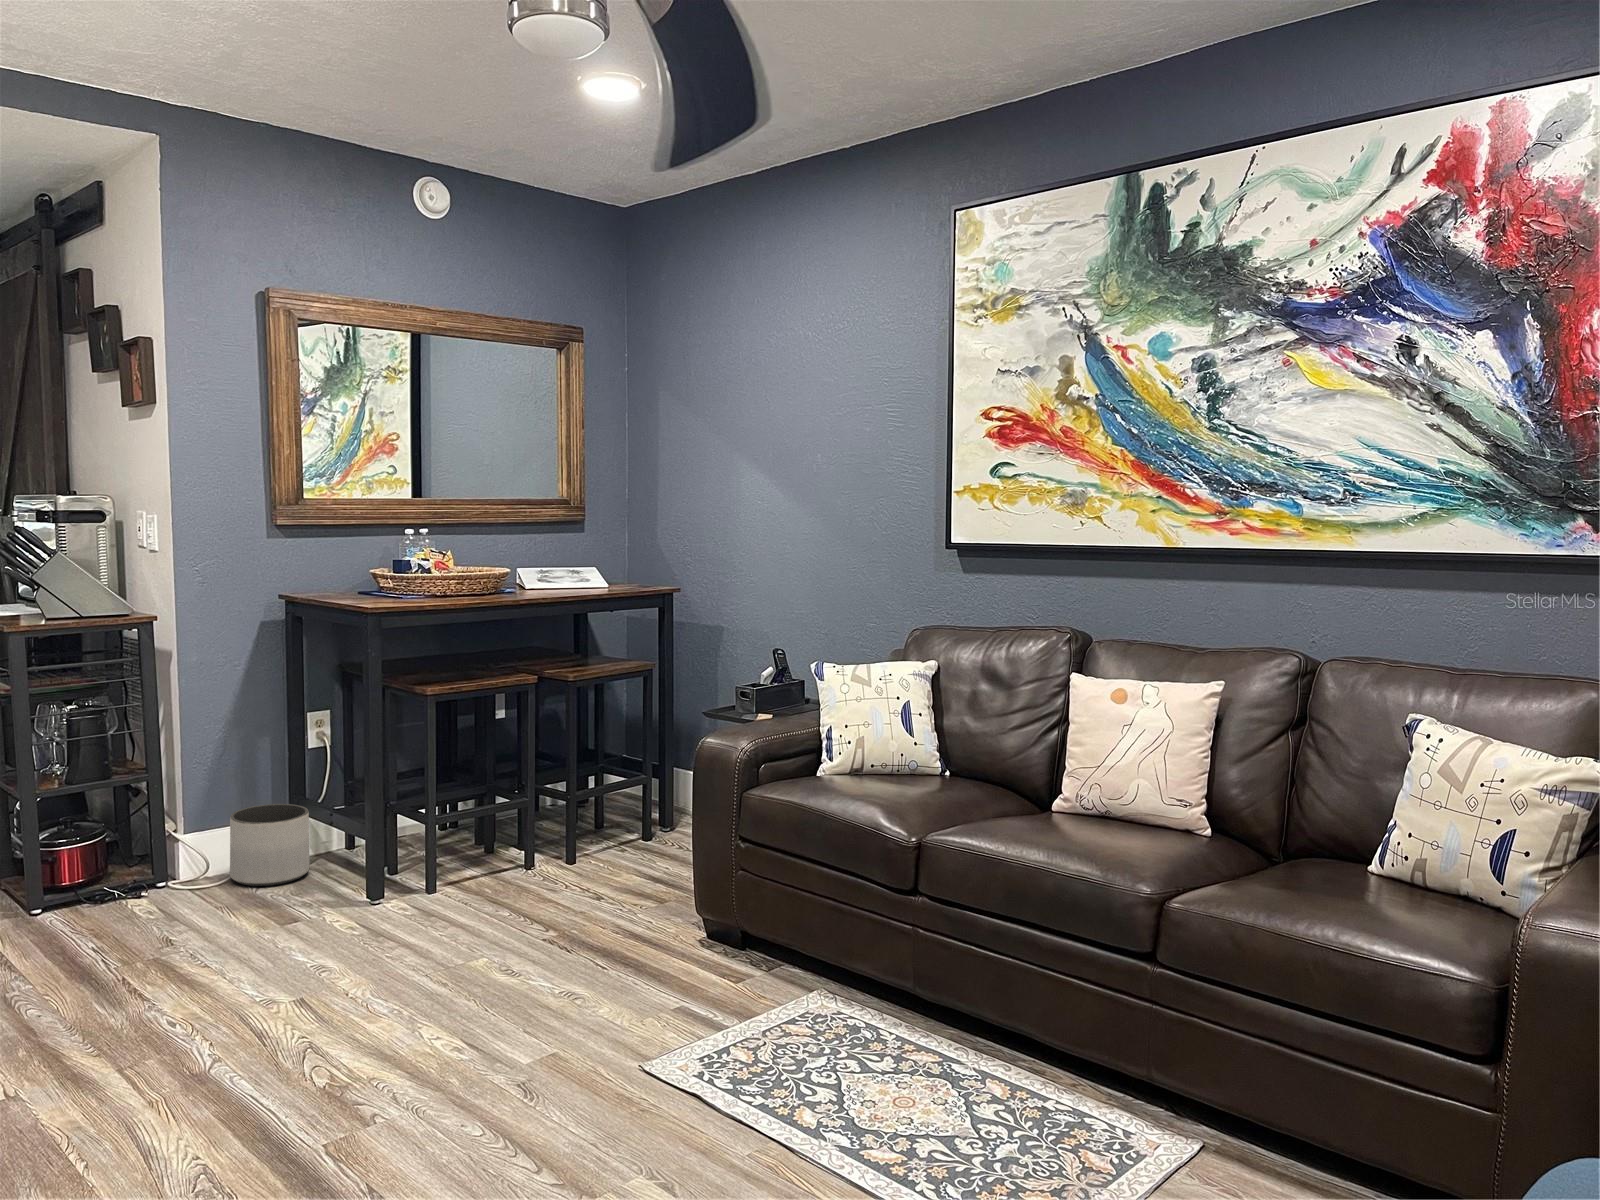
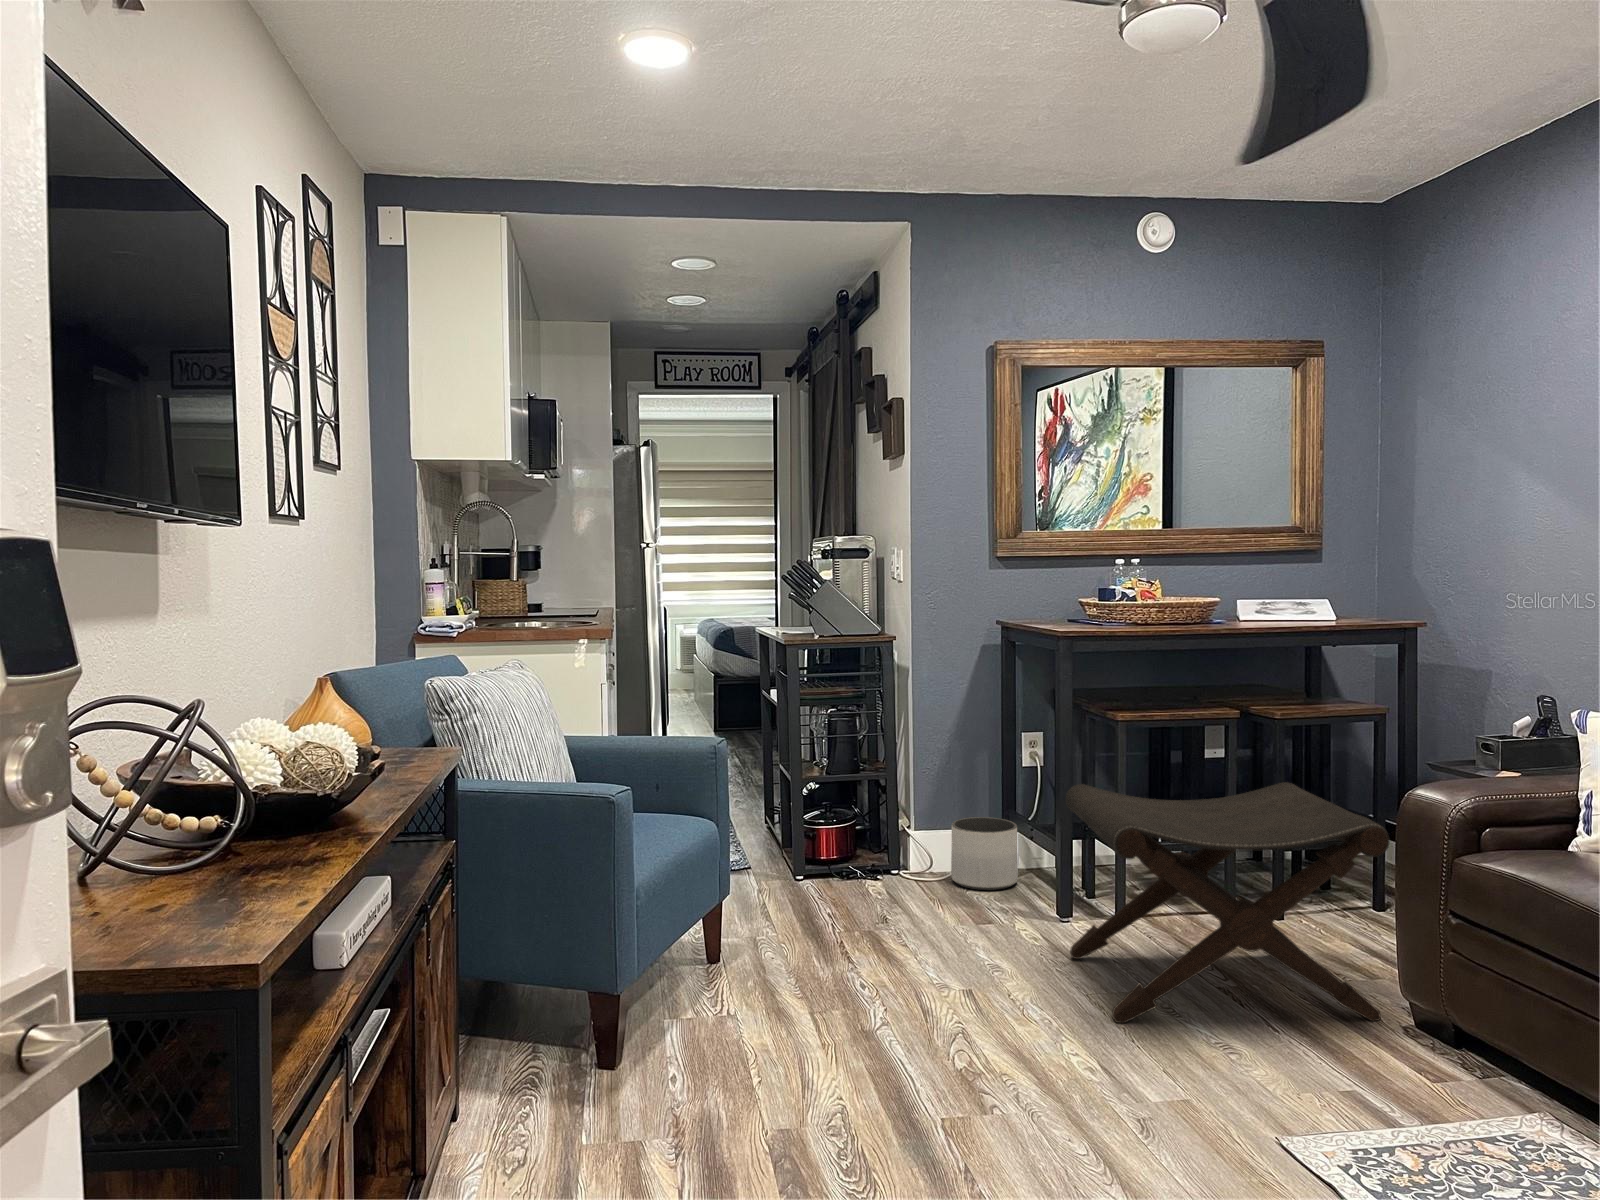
footstool: none [391,740,694,997] -> present [1066,782,1389,1023]

